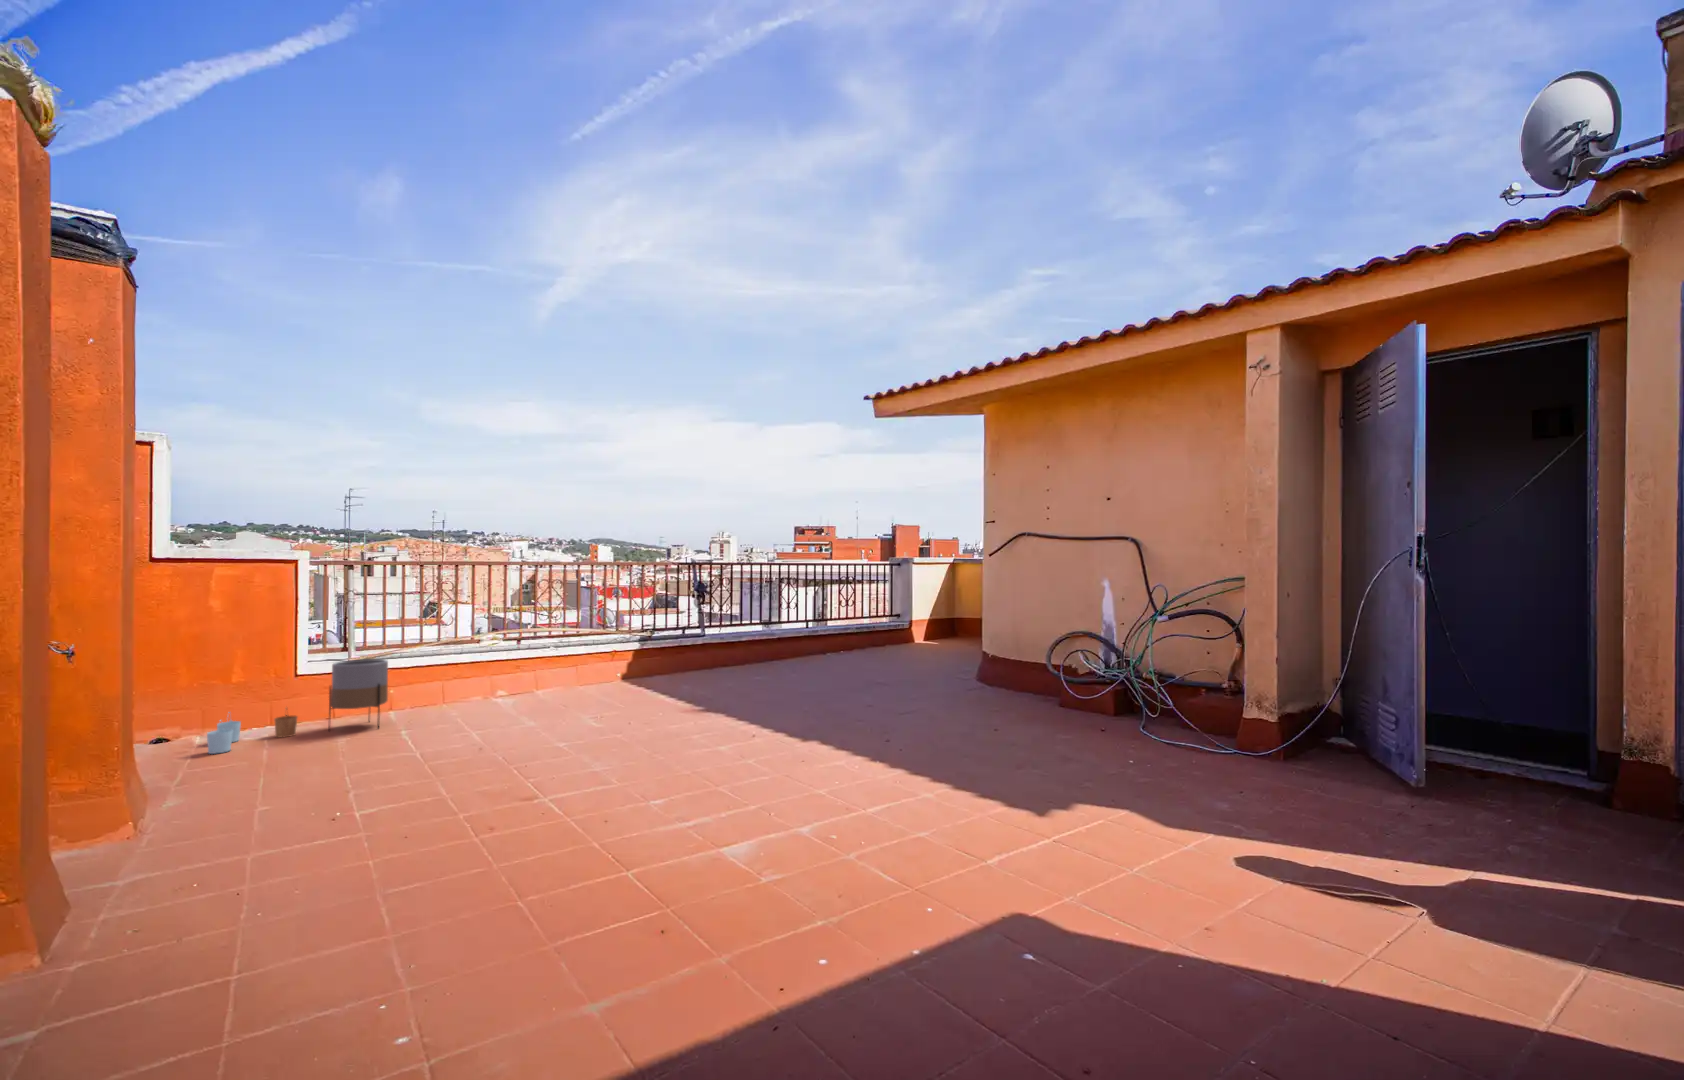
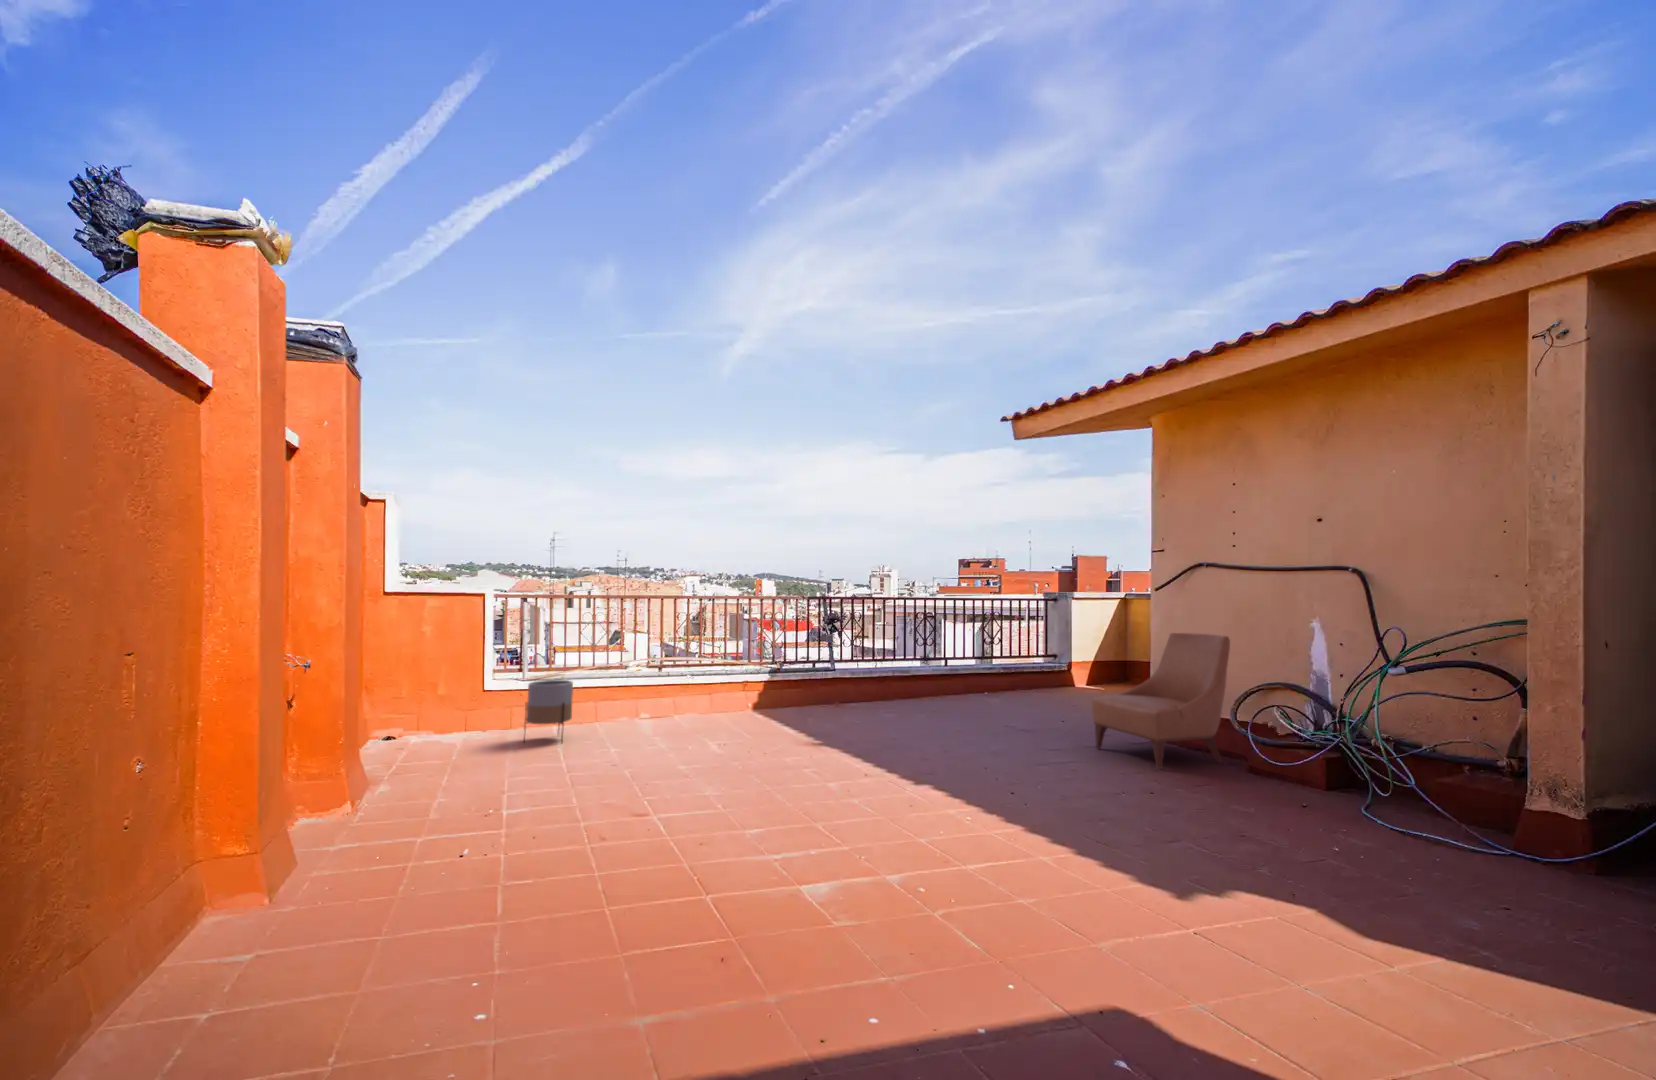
chair: none [931,593,1045,711] -> present [1092,633,1230,769]
bucket: present [207,708,297,754] -> none [427,719,501,758]

